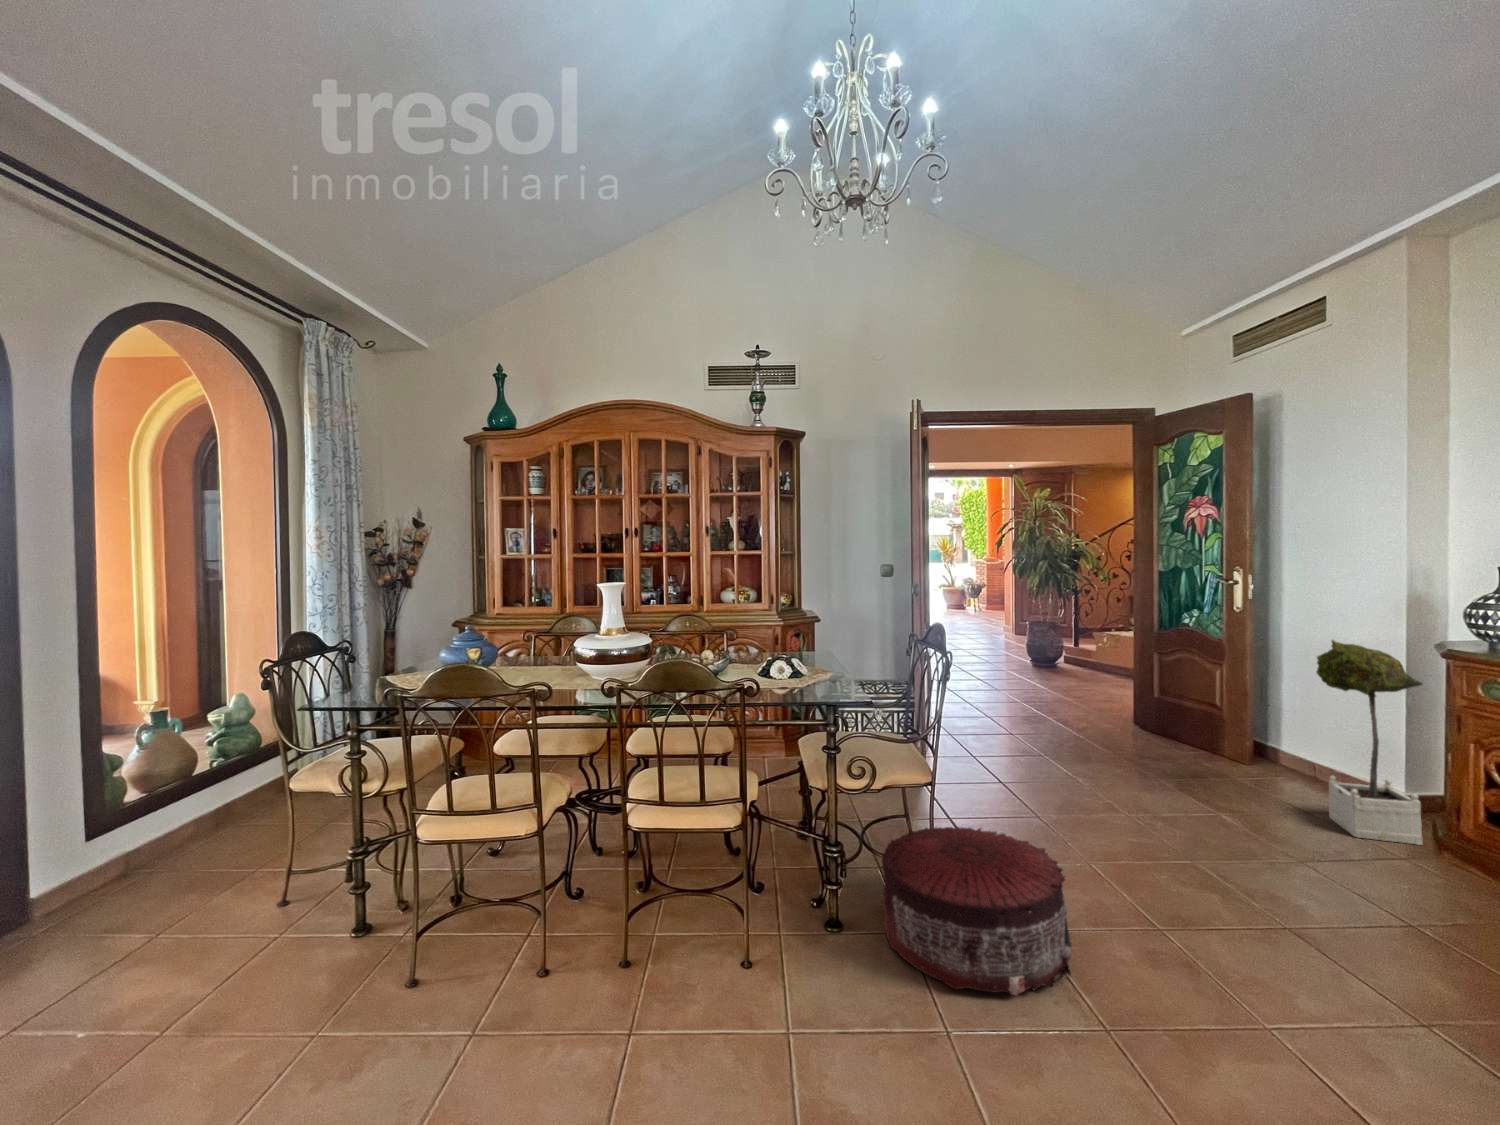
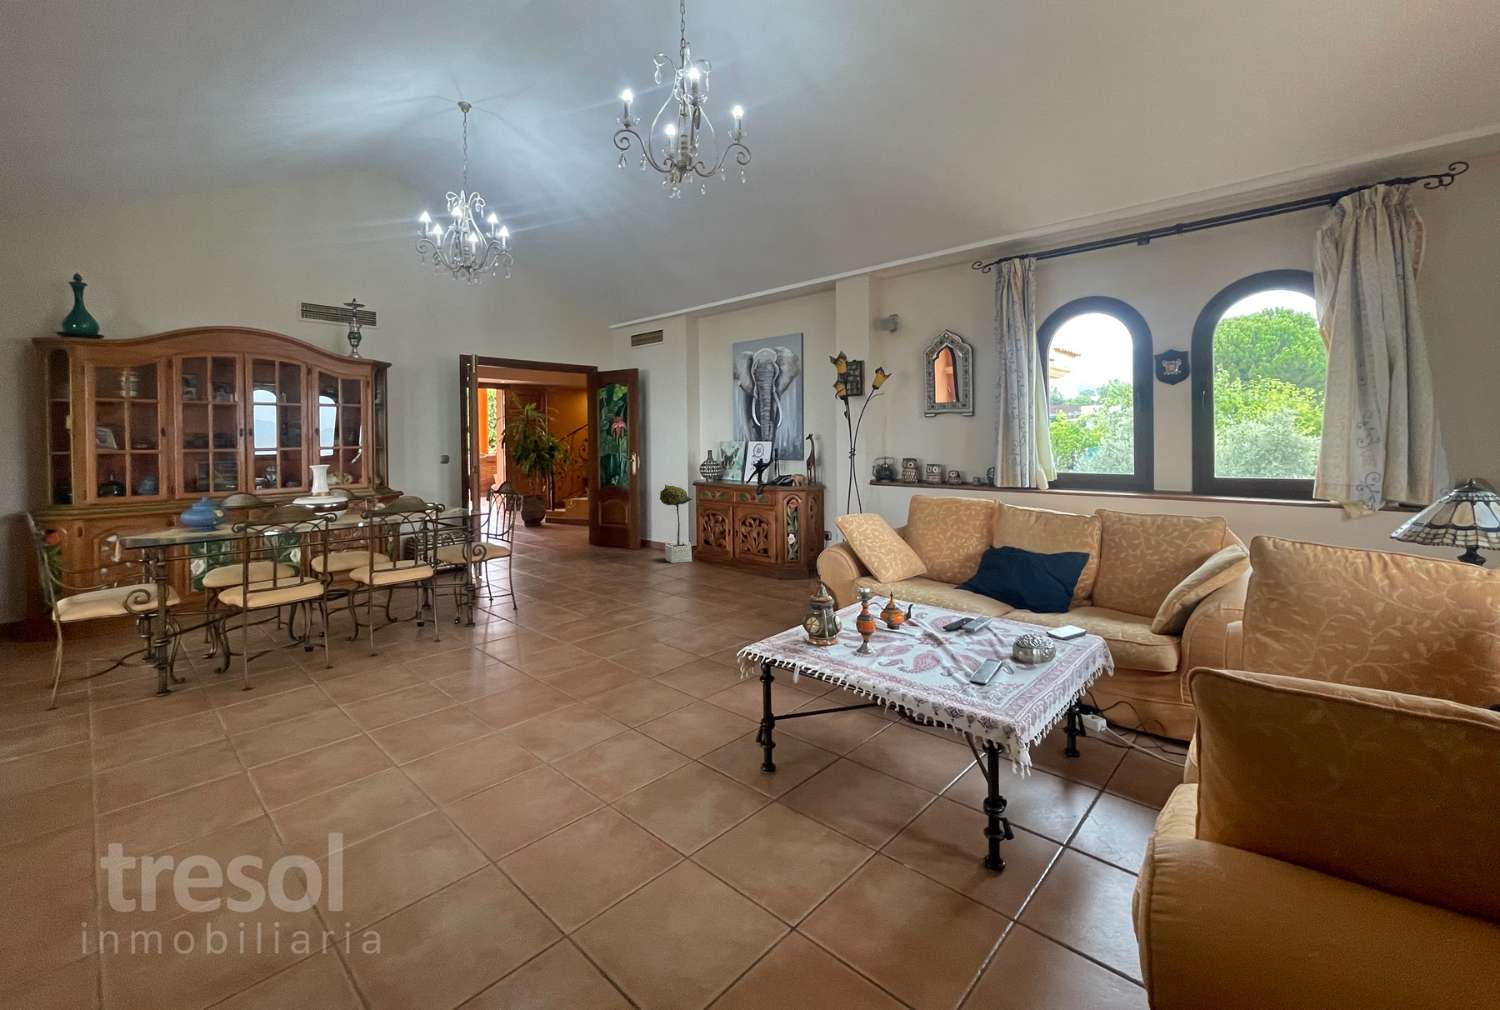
pouf: present [882,827,1072,995] -> none [495,568,575,616]

